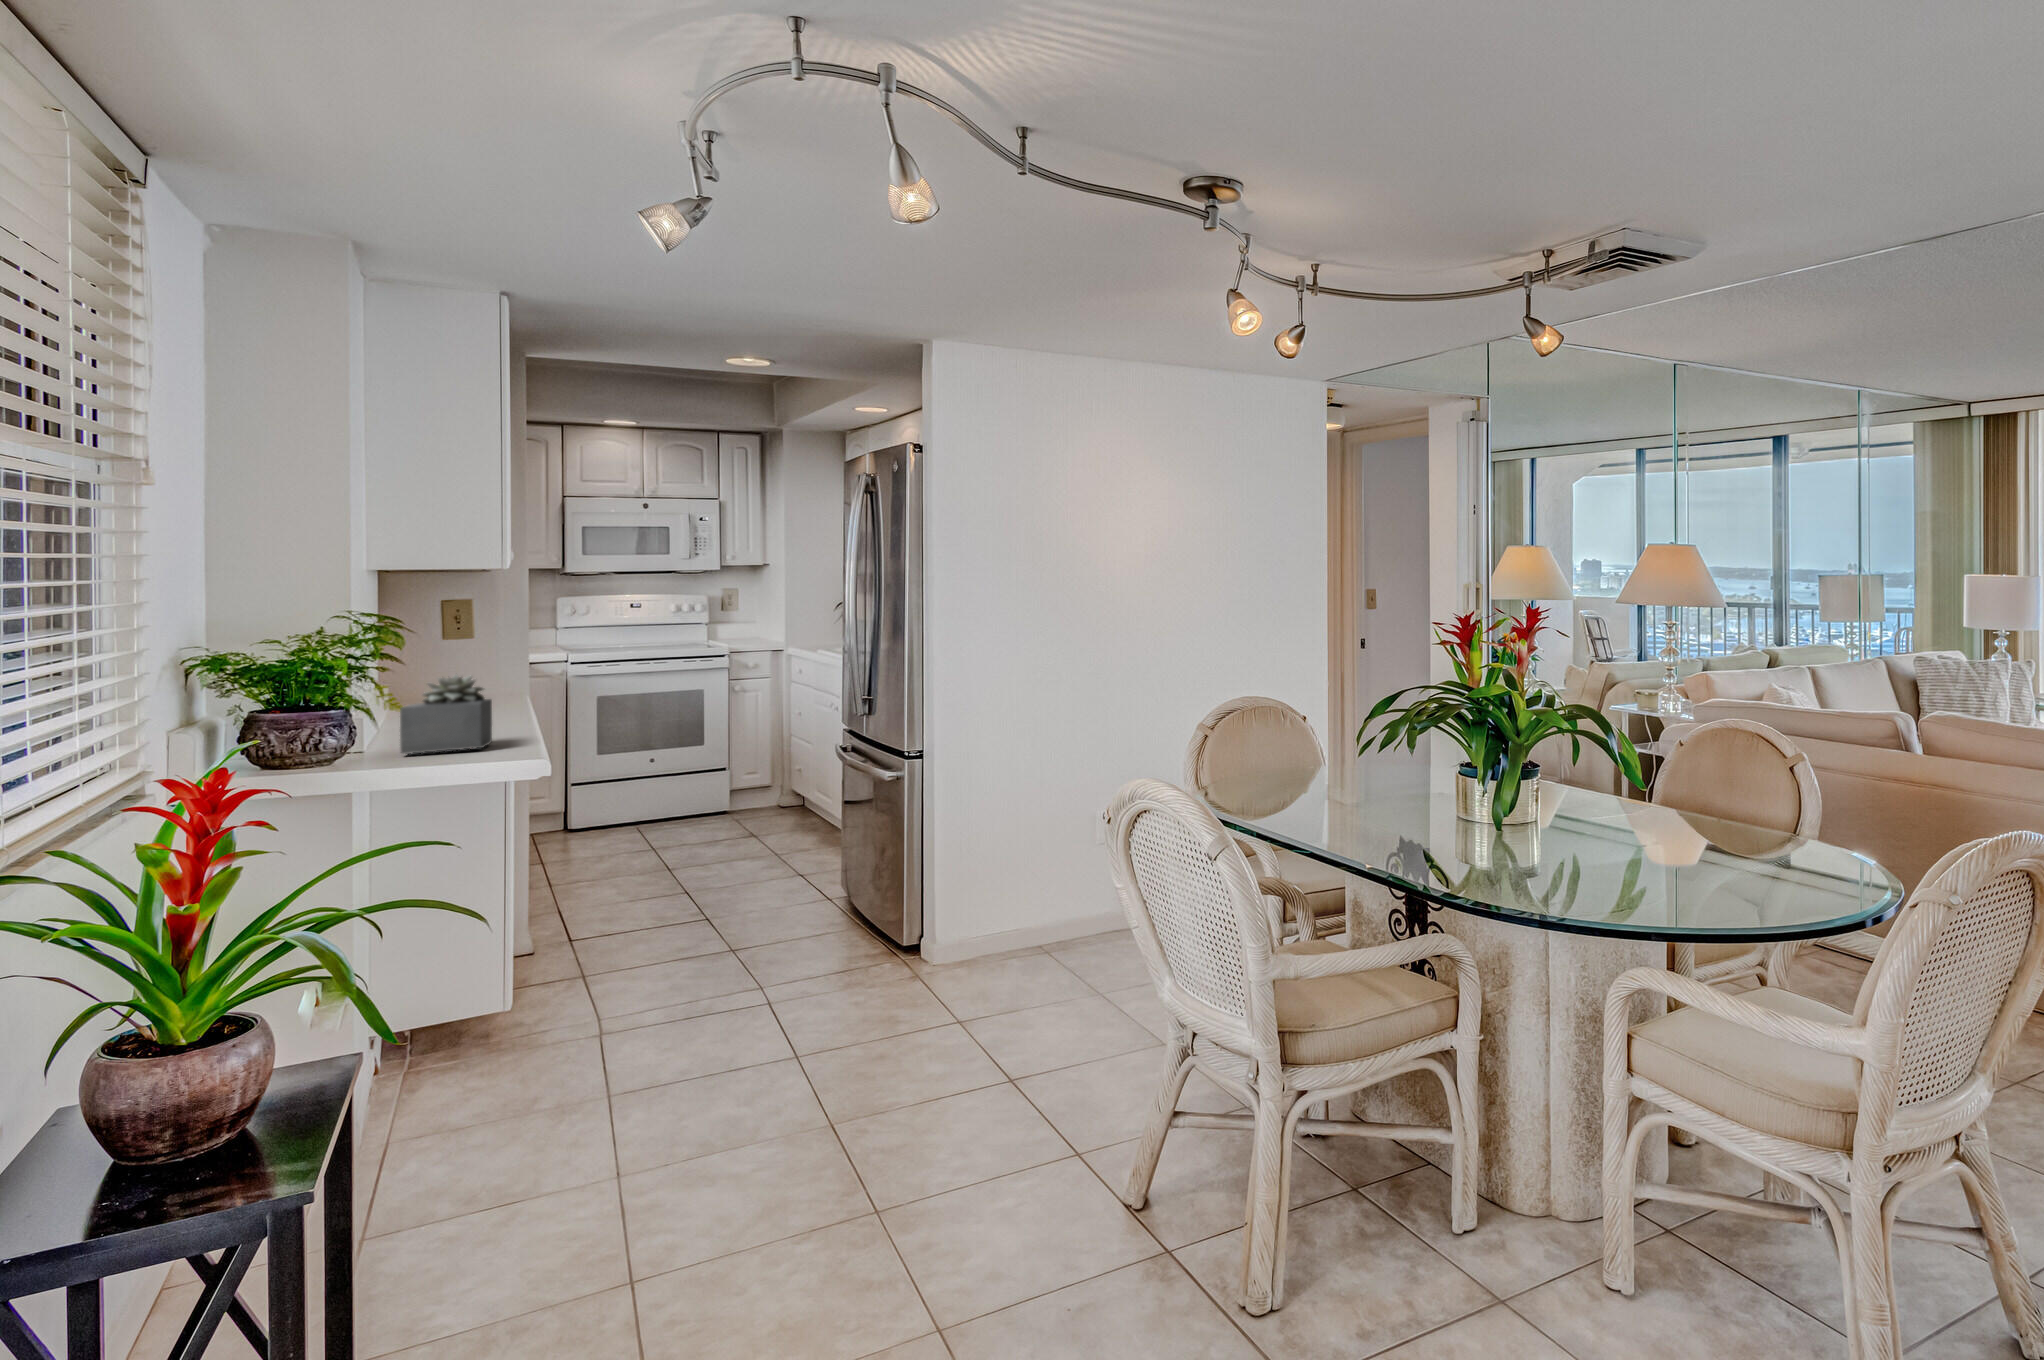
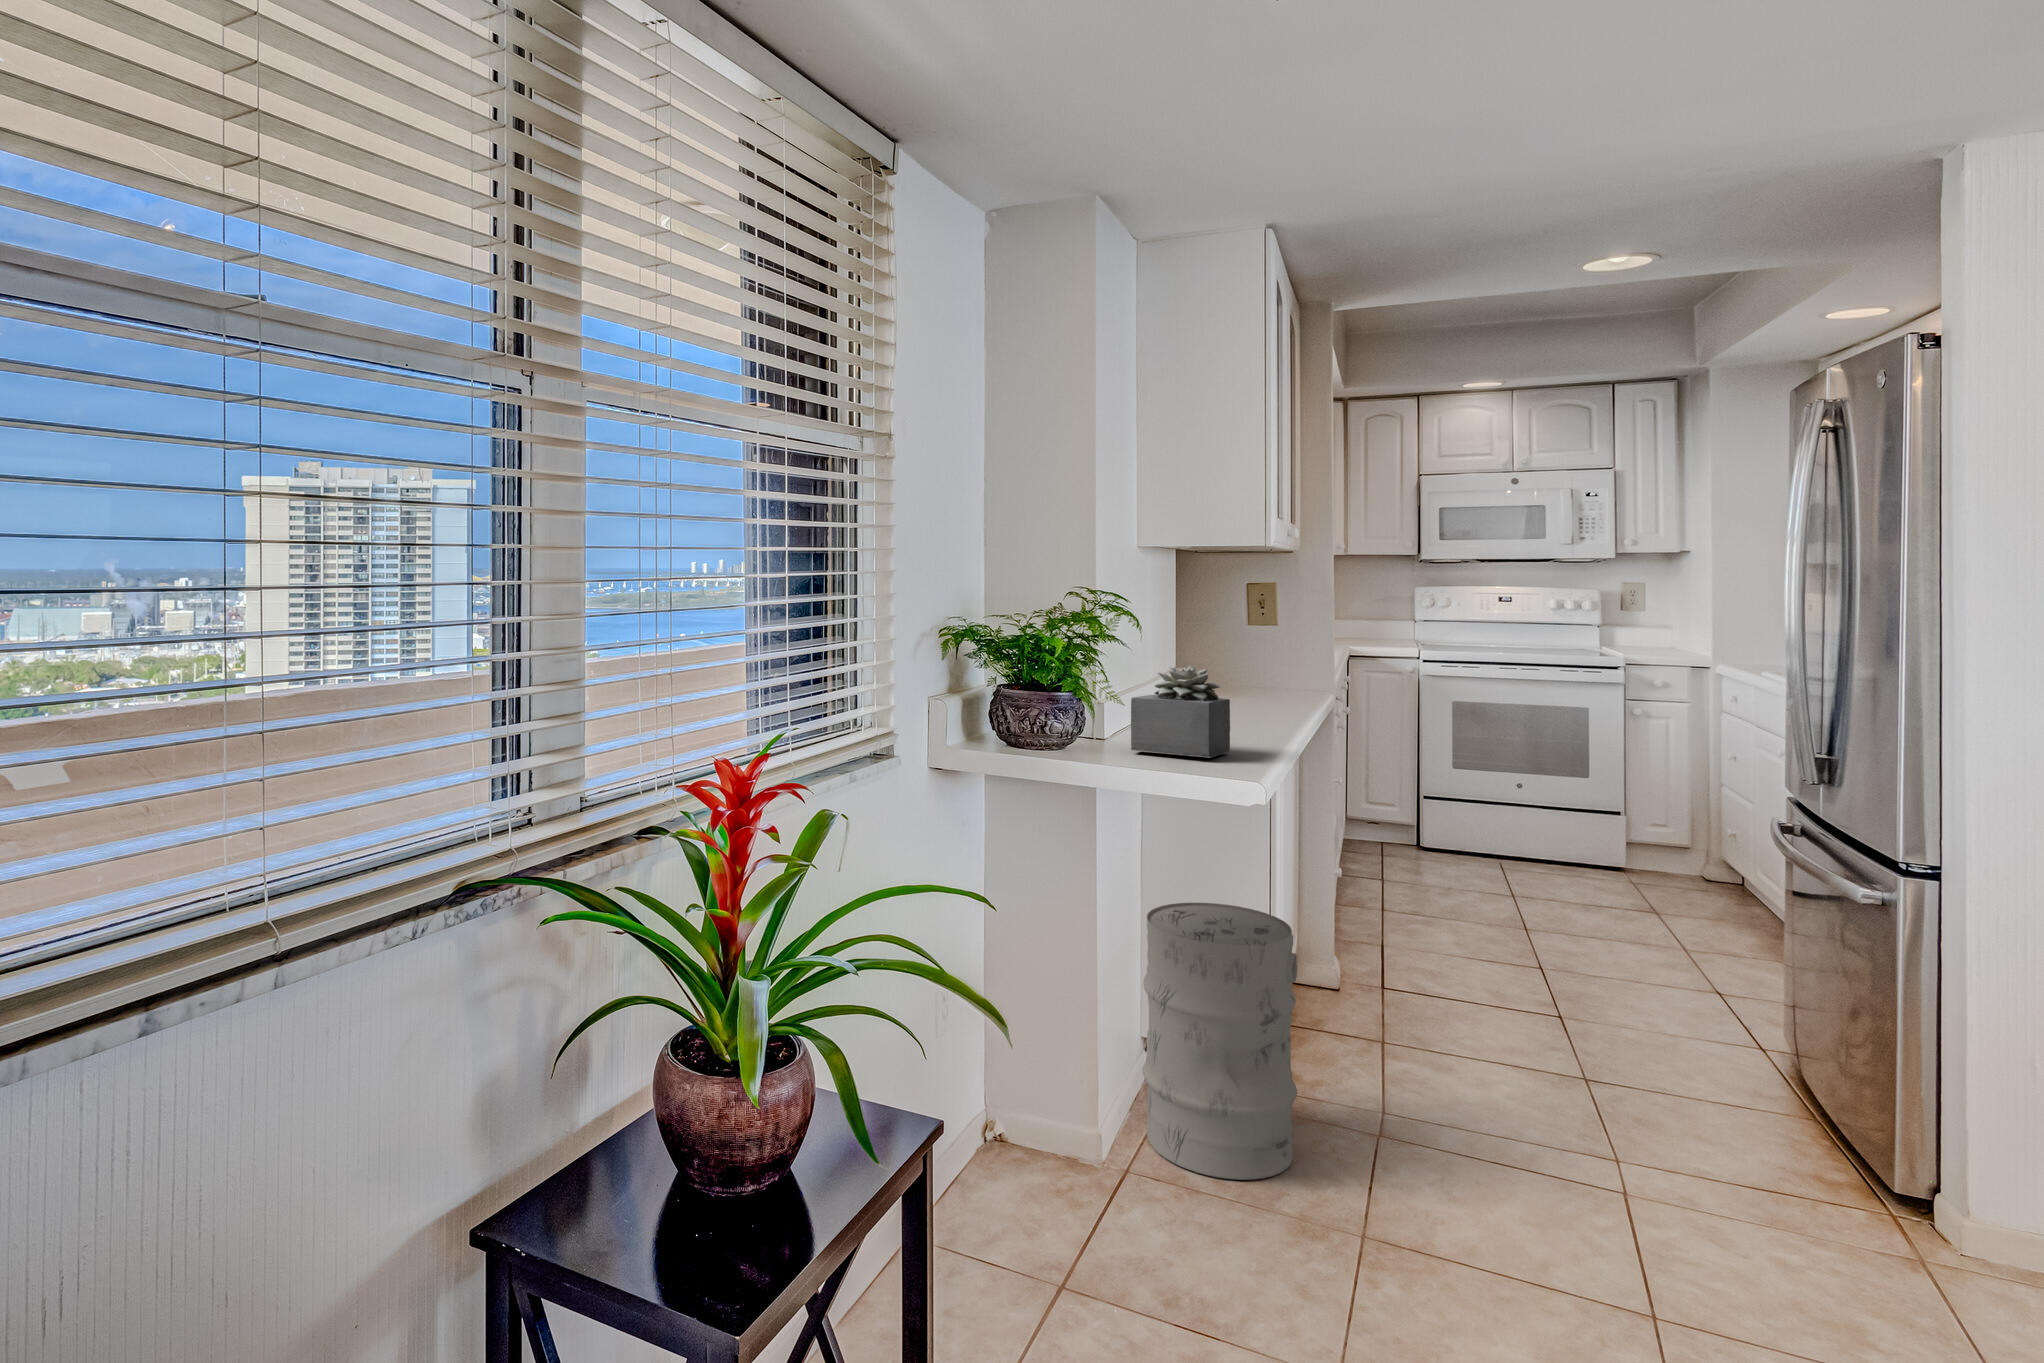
trash can: none [385,881,536,1116] -> present [1142,903,1297,1180]

